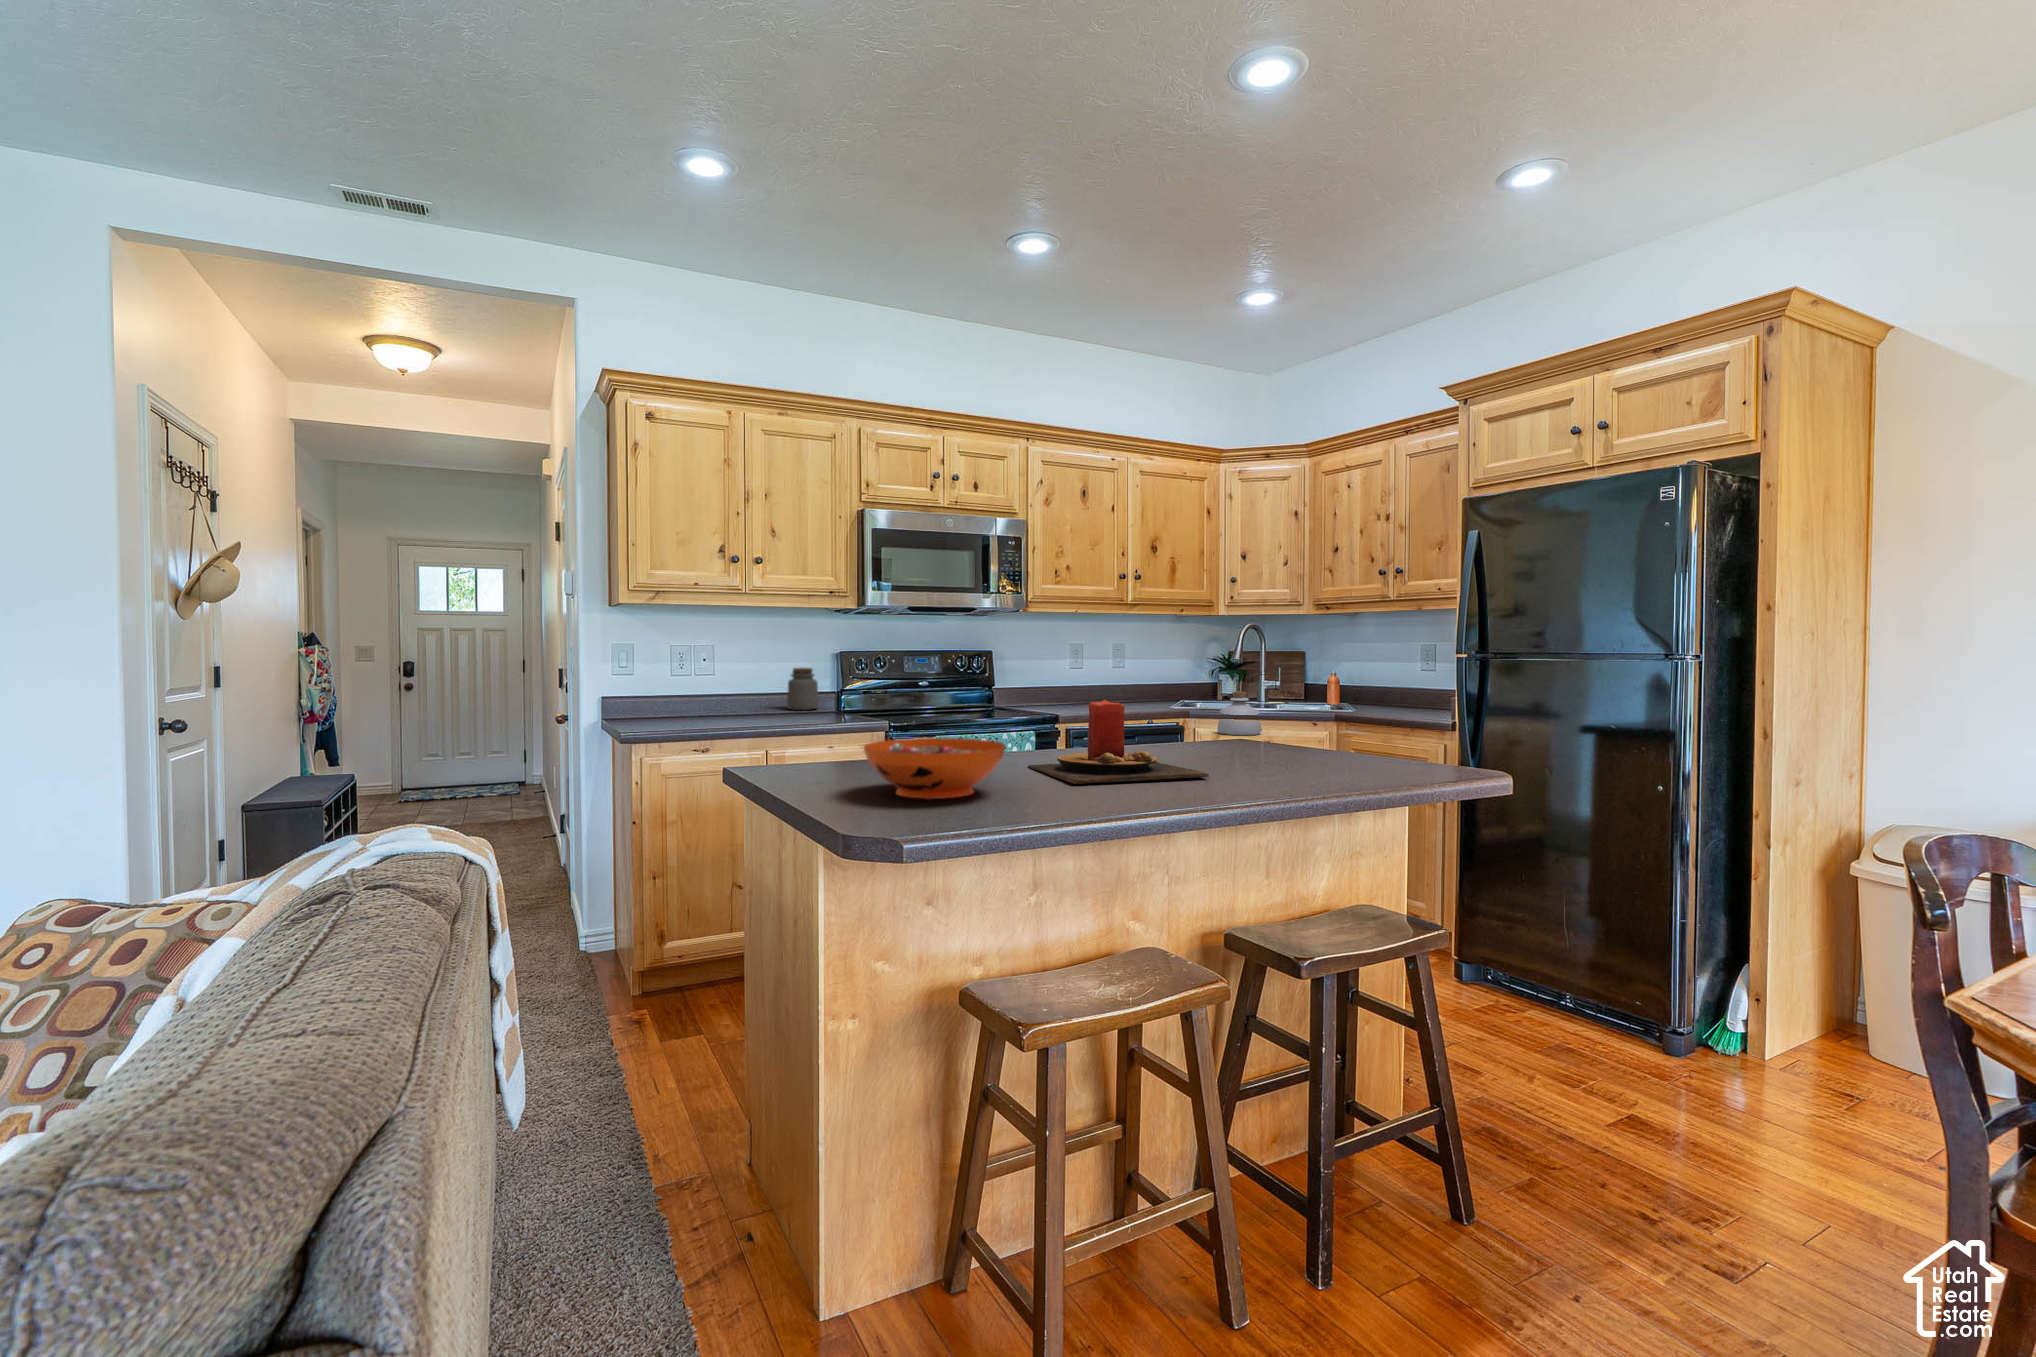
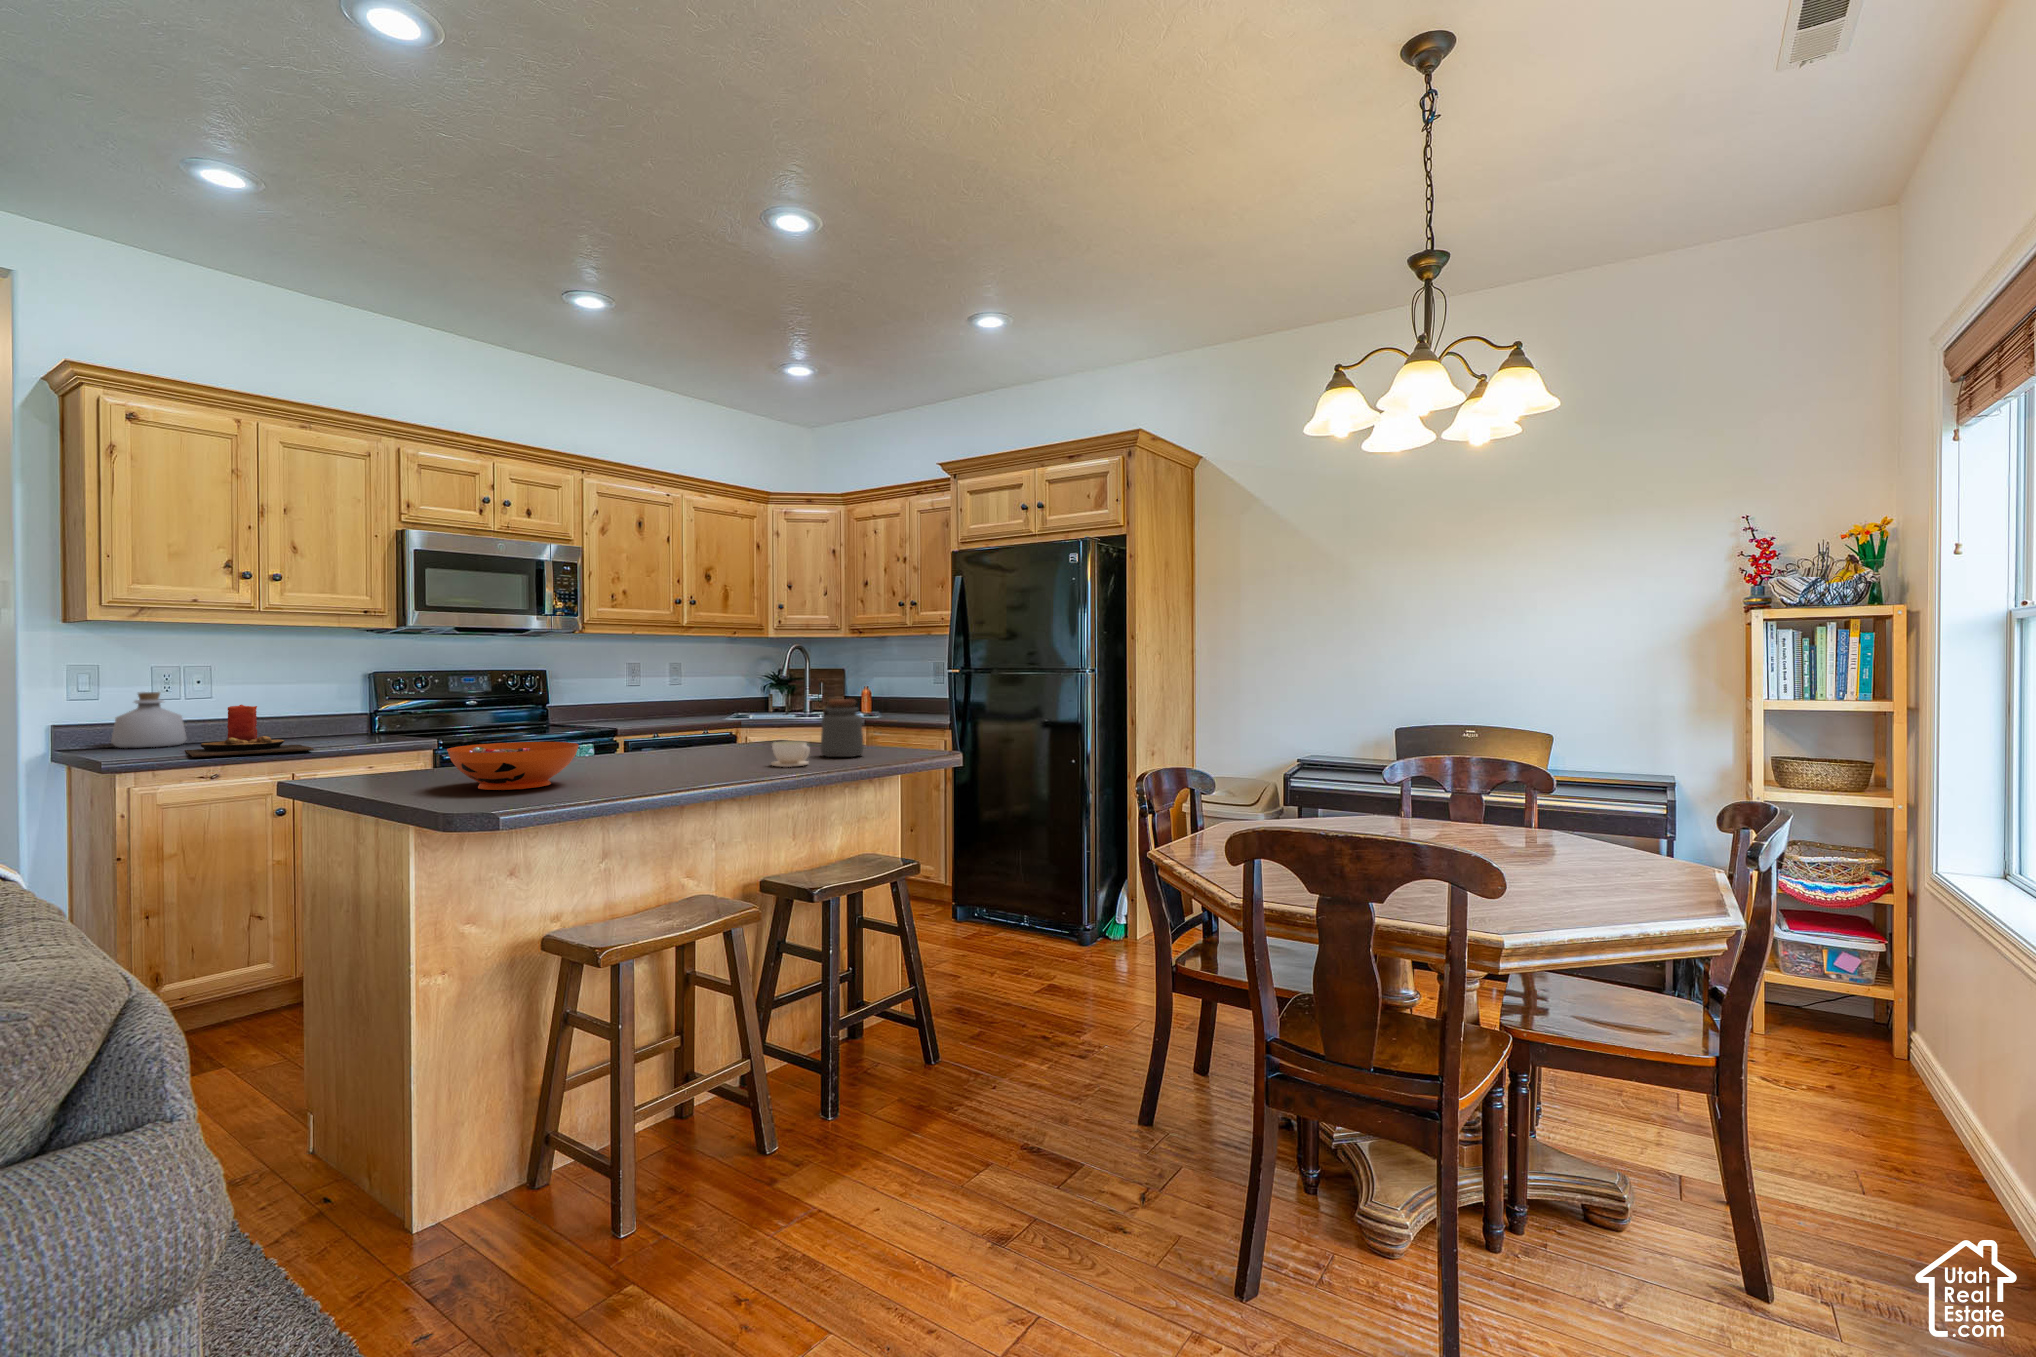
jar: present [787,668,819,710] -> present [821,699,864,757]
bottle: present [1217,692,1262,735] -> present [111,692,187,748]
candle: present [1028,700,1209,784] -> present [185,705,314,757]
coffee cup: none [1239,749,1293,784] -> present [771,741,810,767]

